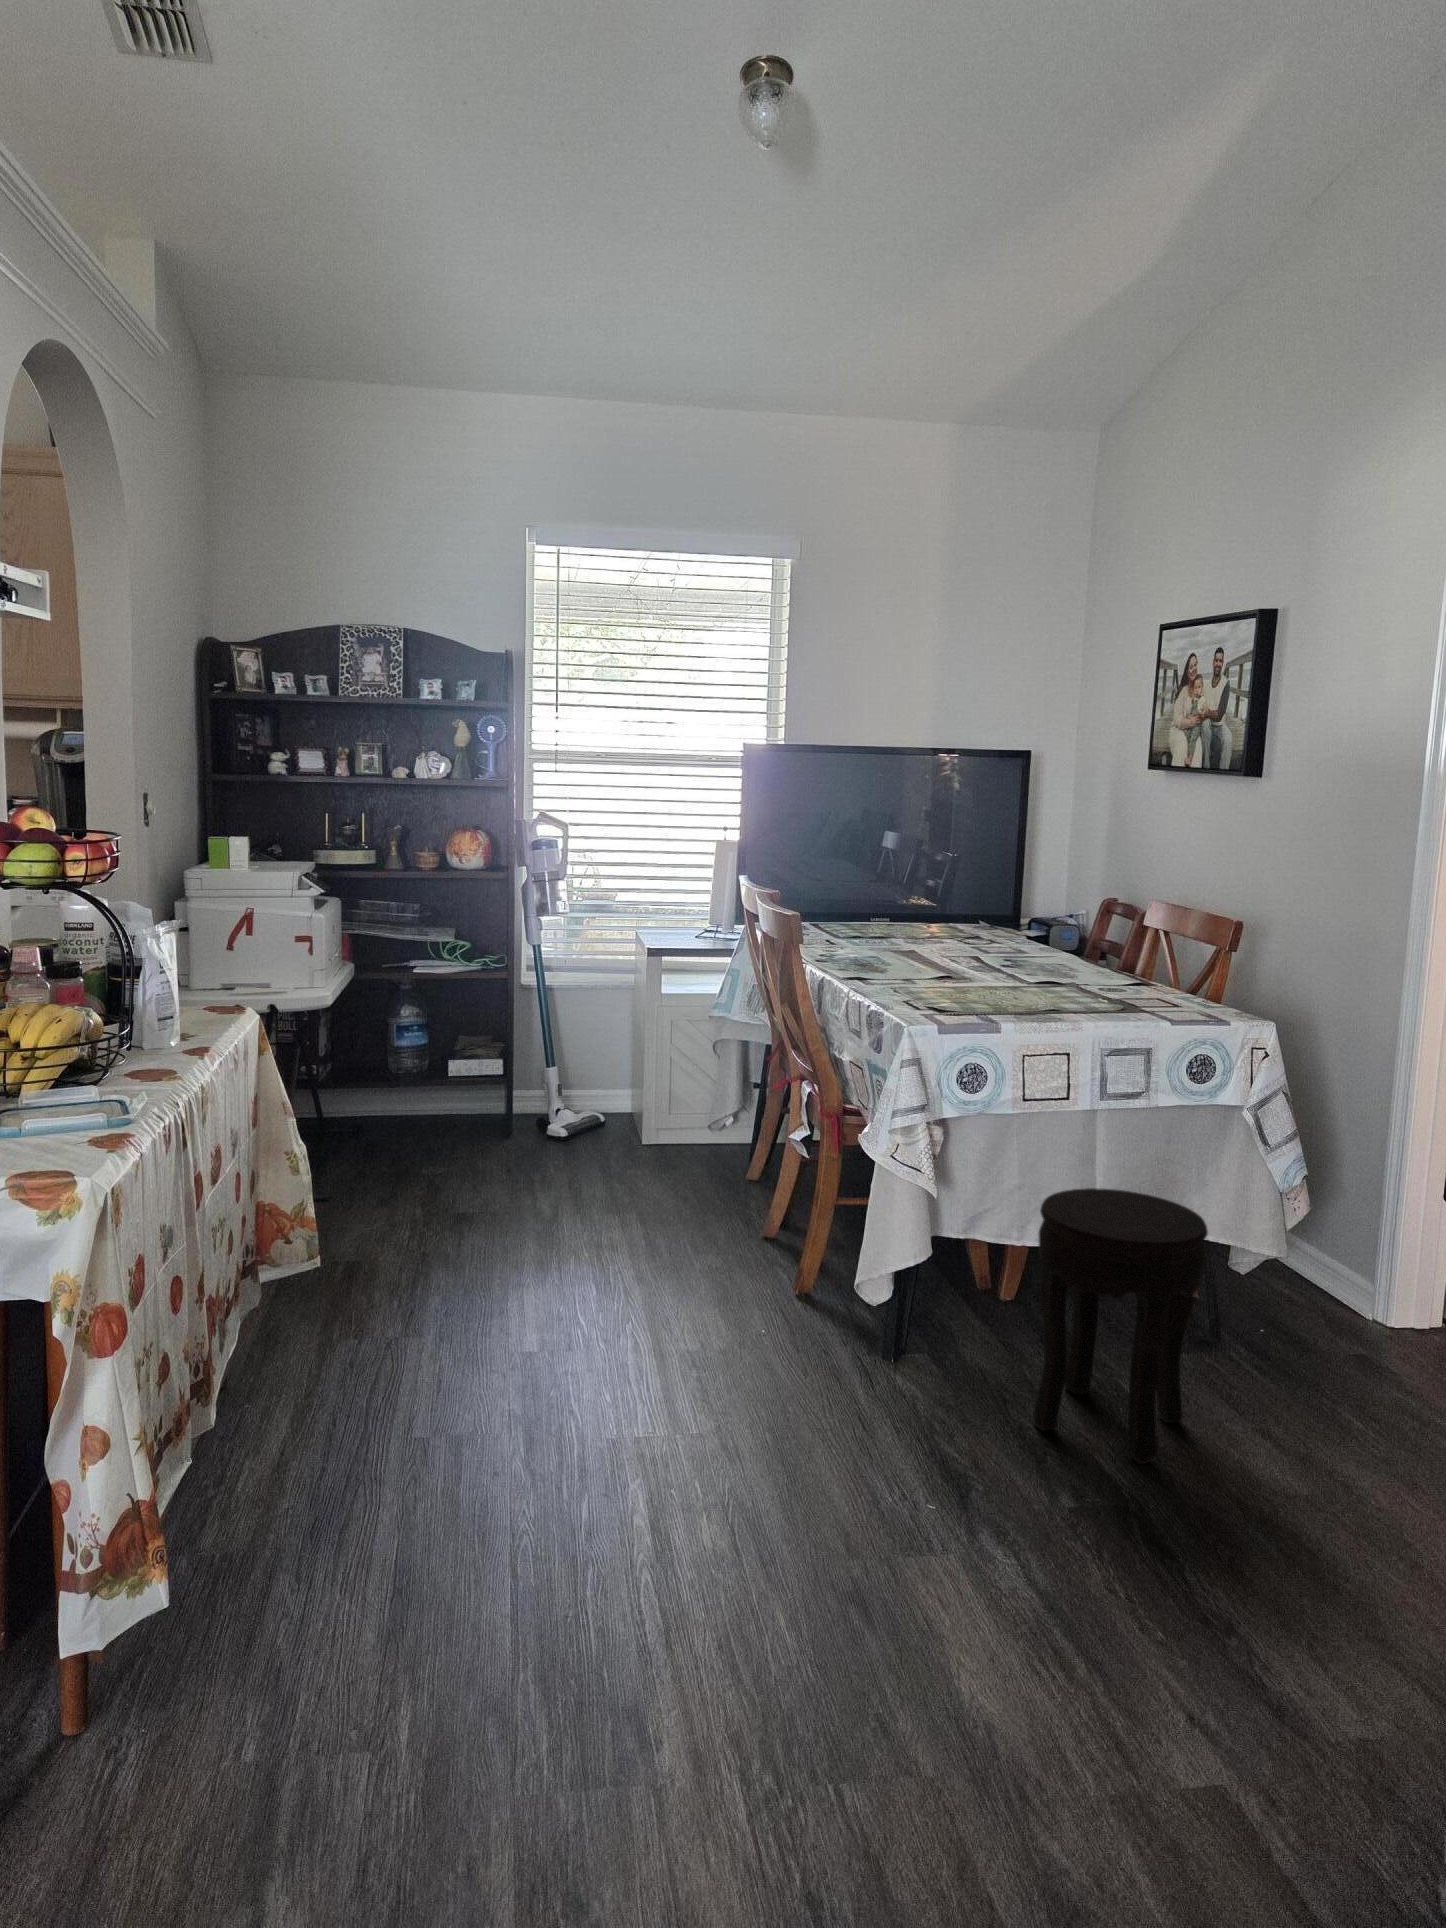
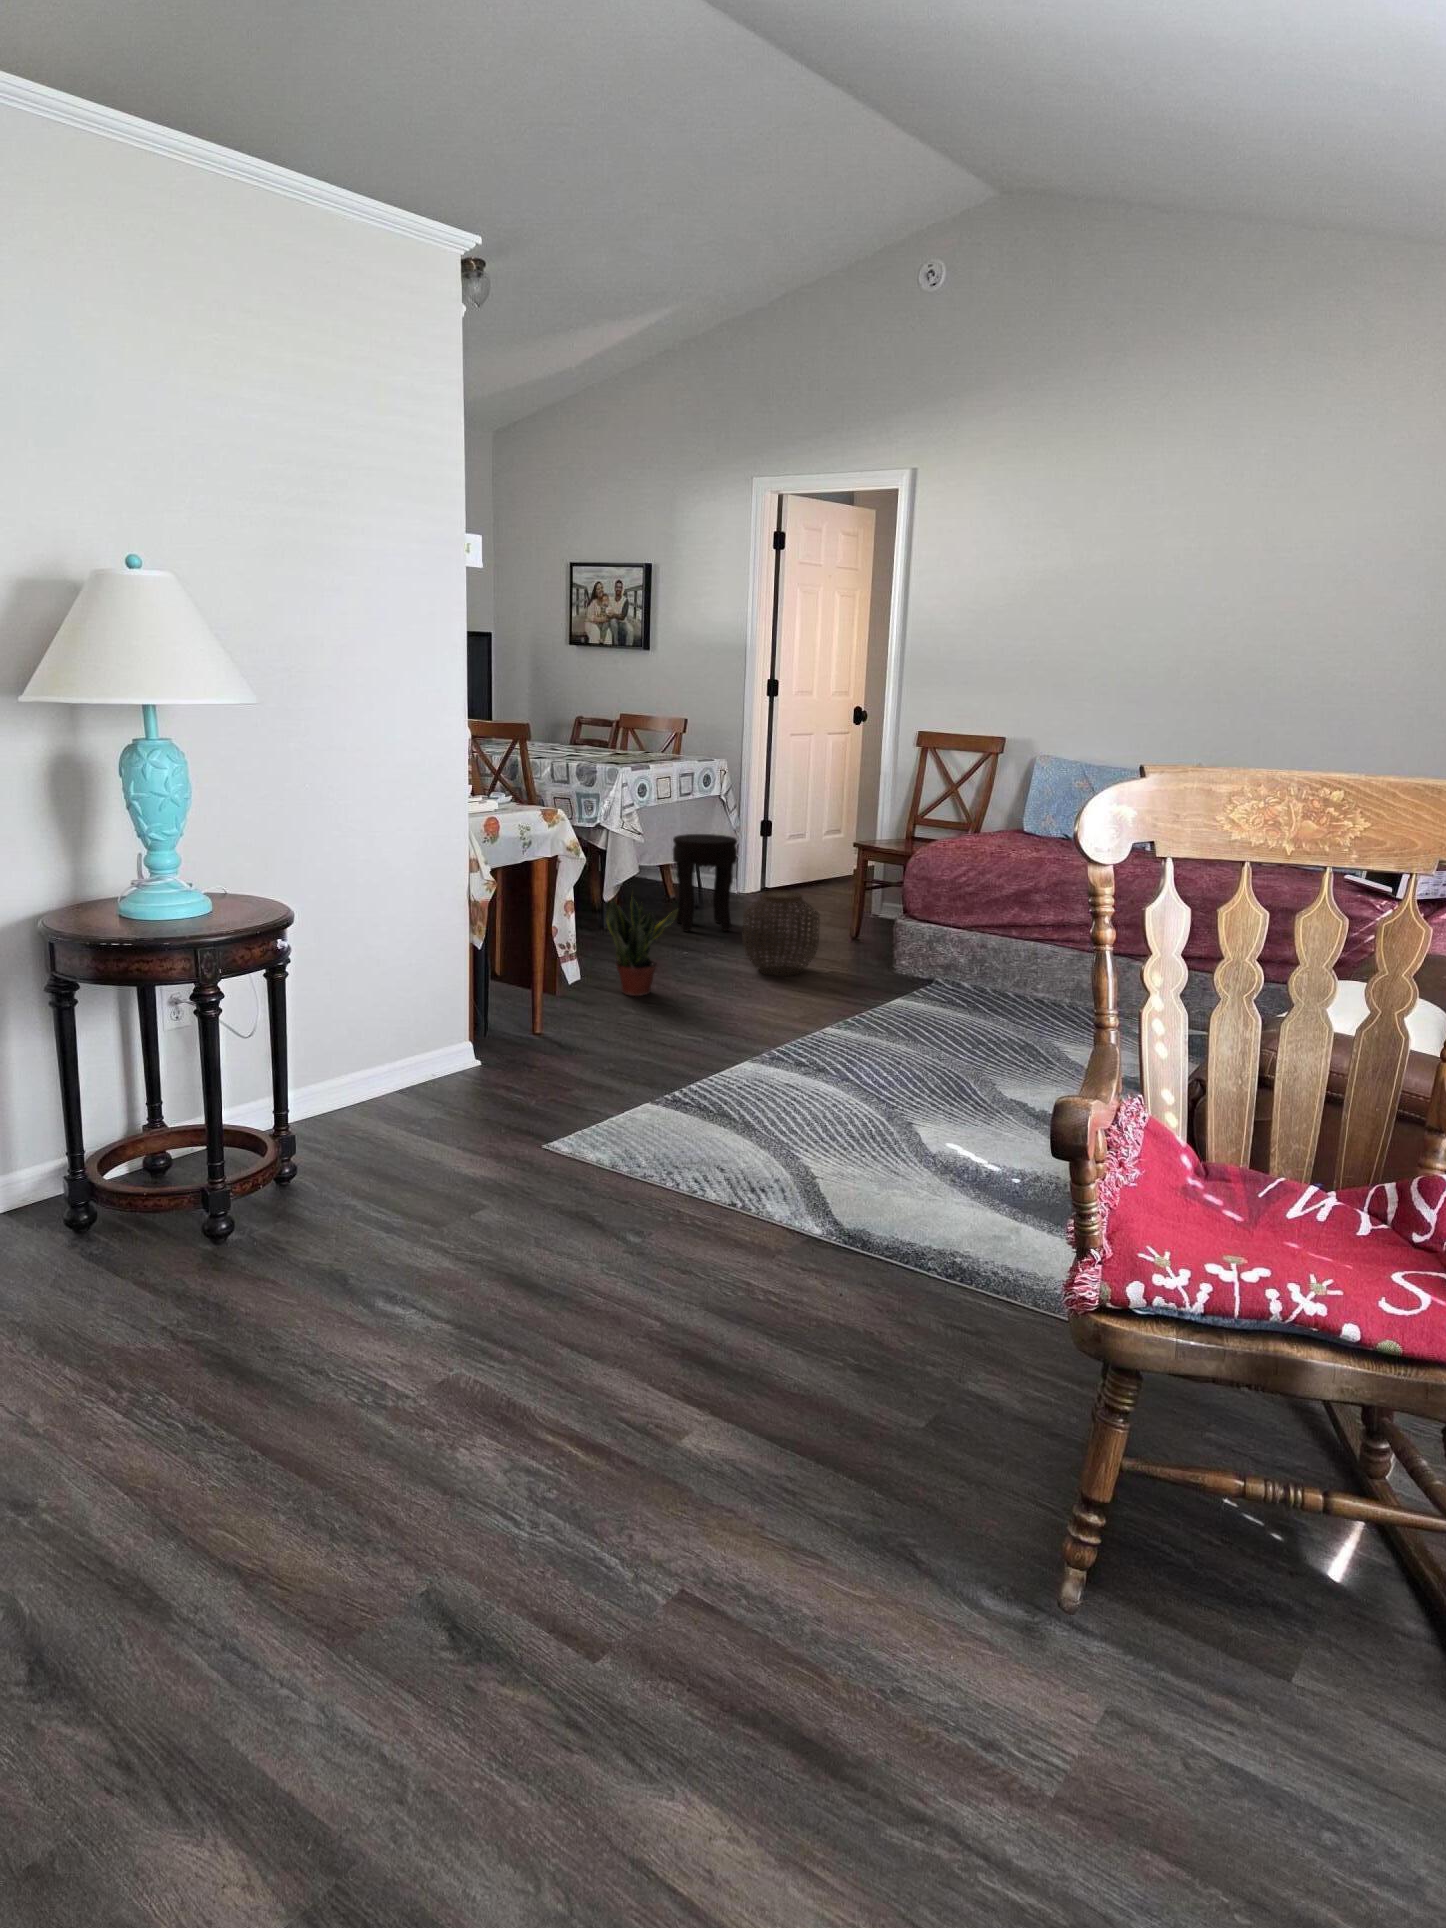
potted plant: none [426,1379,624,1677] -> present [606,897,679,996]
woven basket: none [920,1465,1177,1782] -> present [742,890,819,976]

